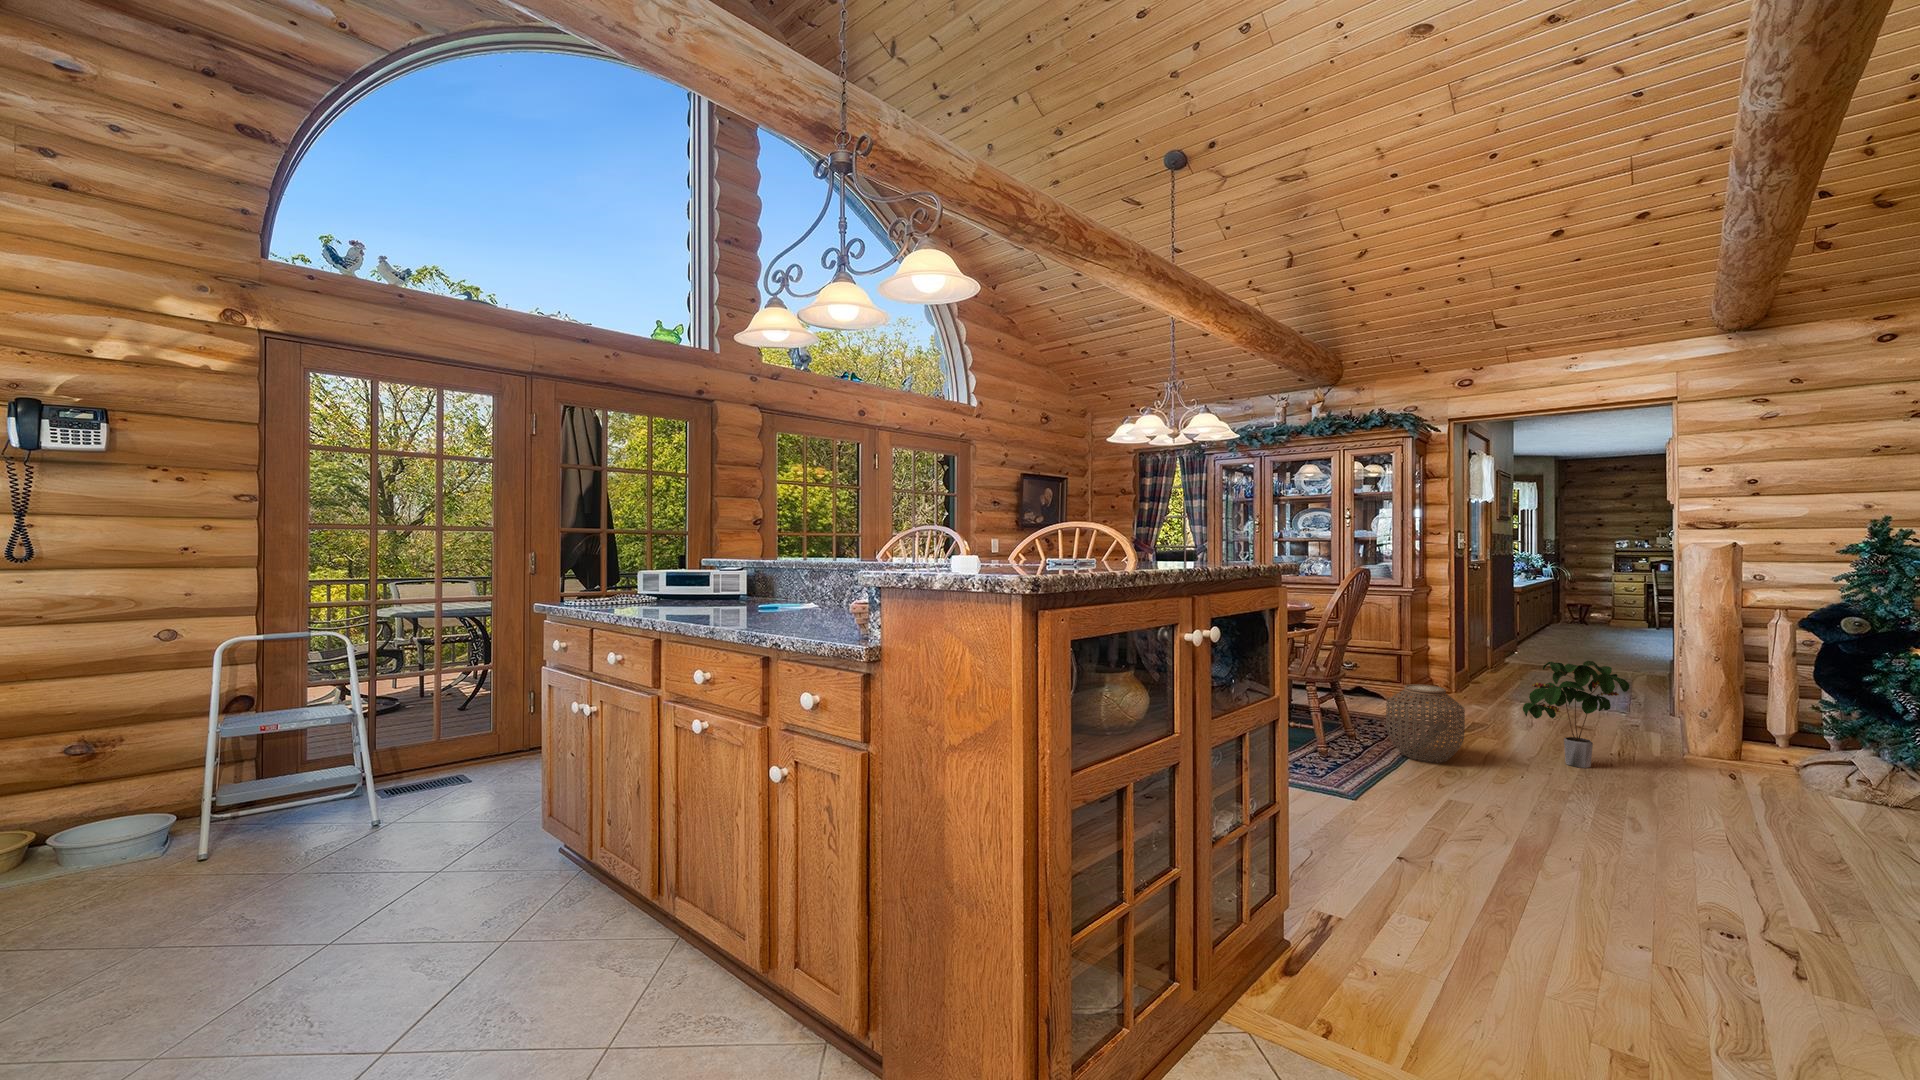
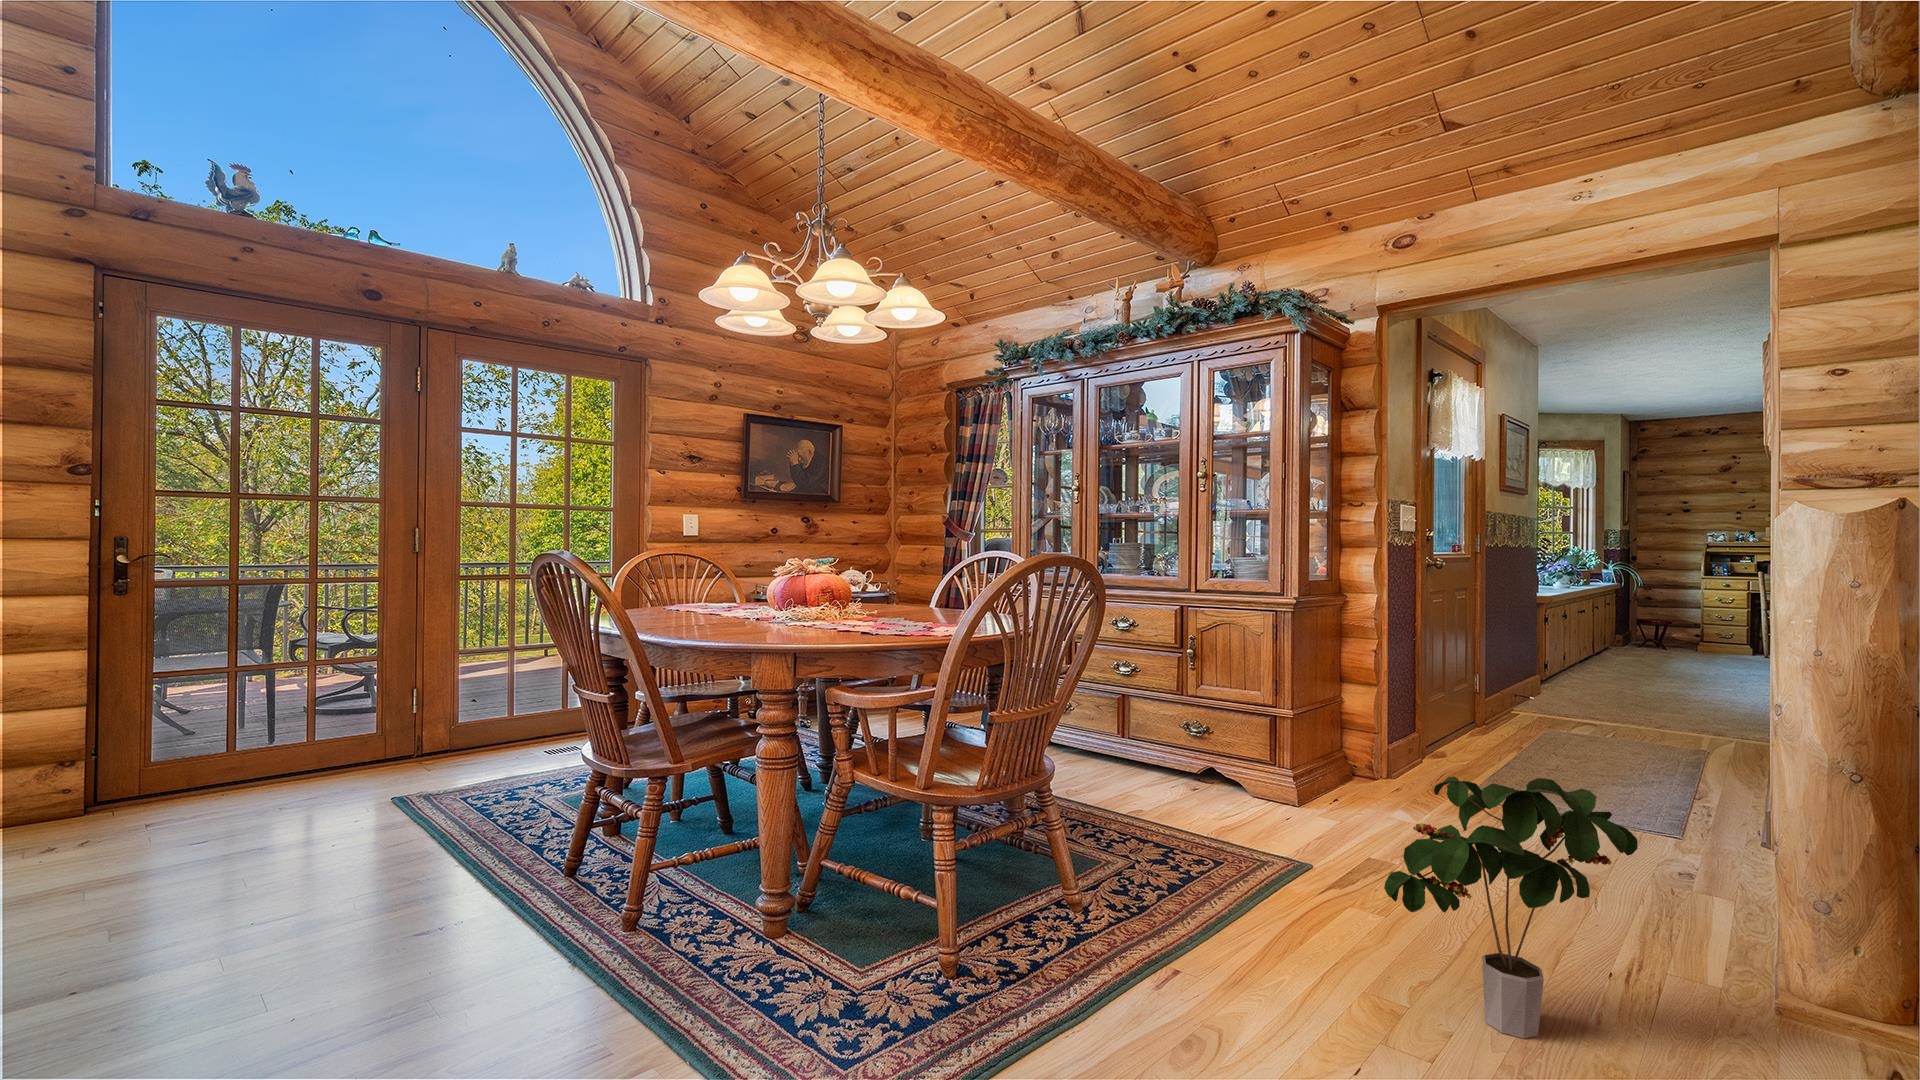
woven basket: present [1386,684,1465,763] -> none [1098,811,1254,1001]

